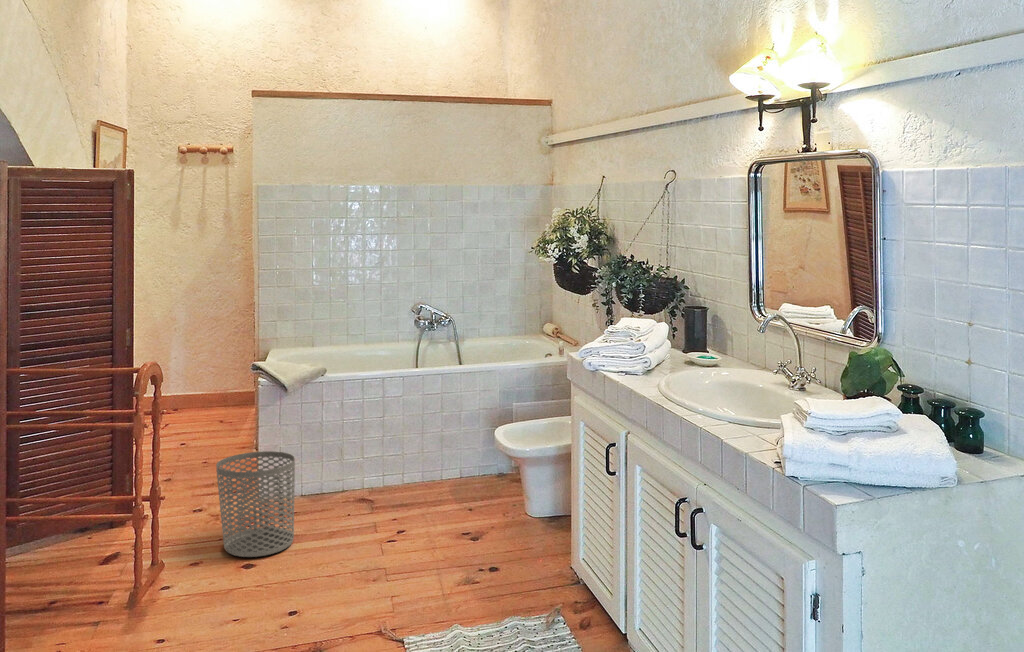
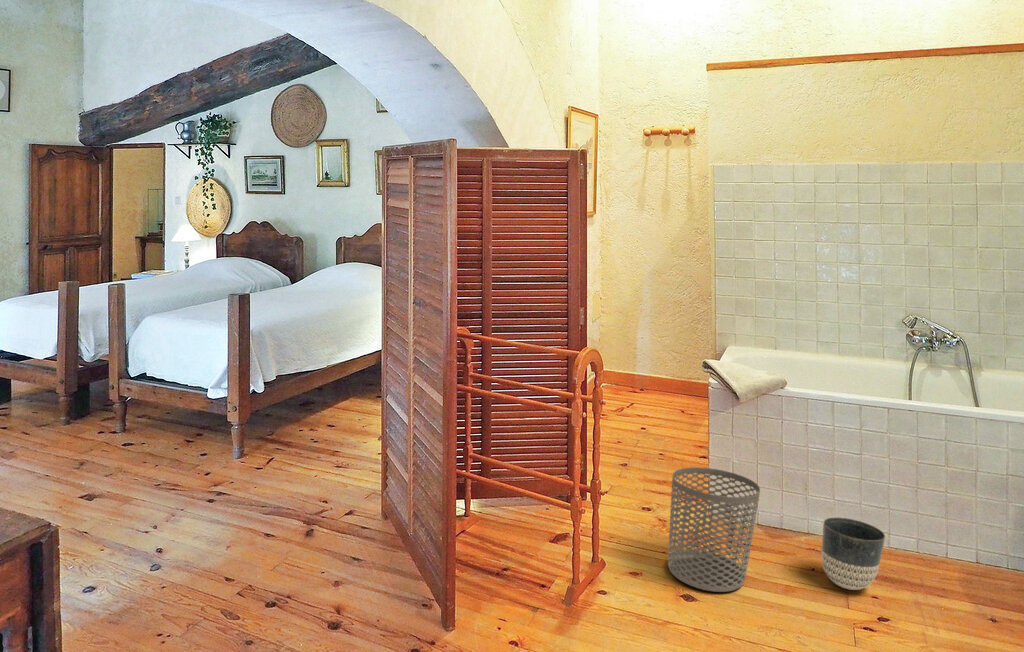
planter: none [350,465,395,521] -> present [821,518,885,590]

